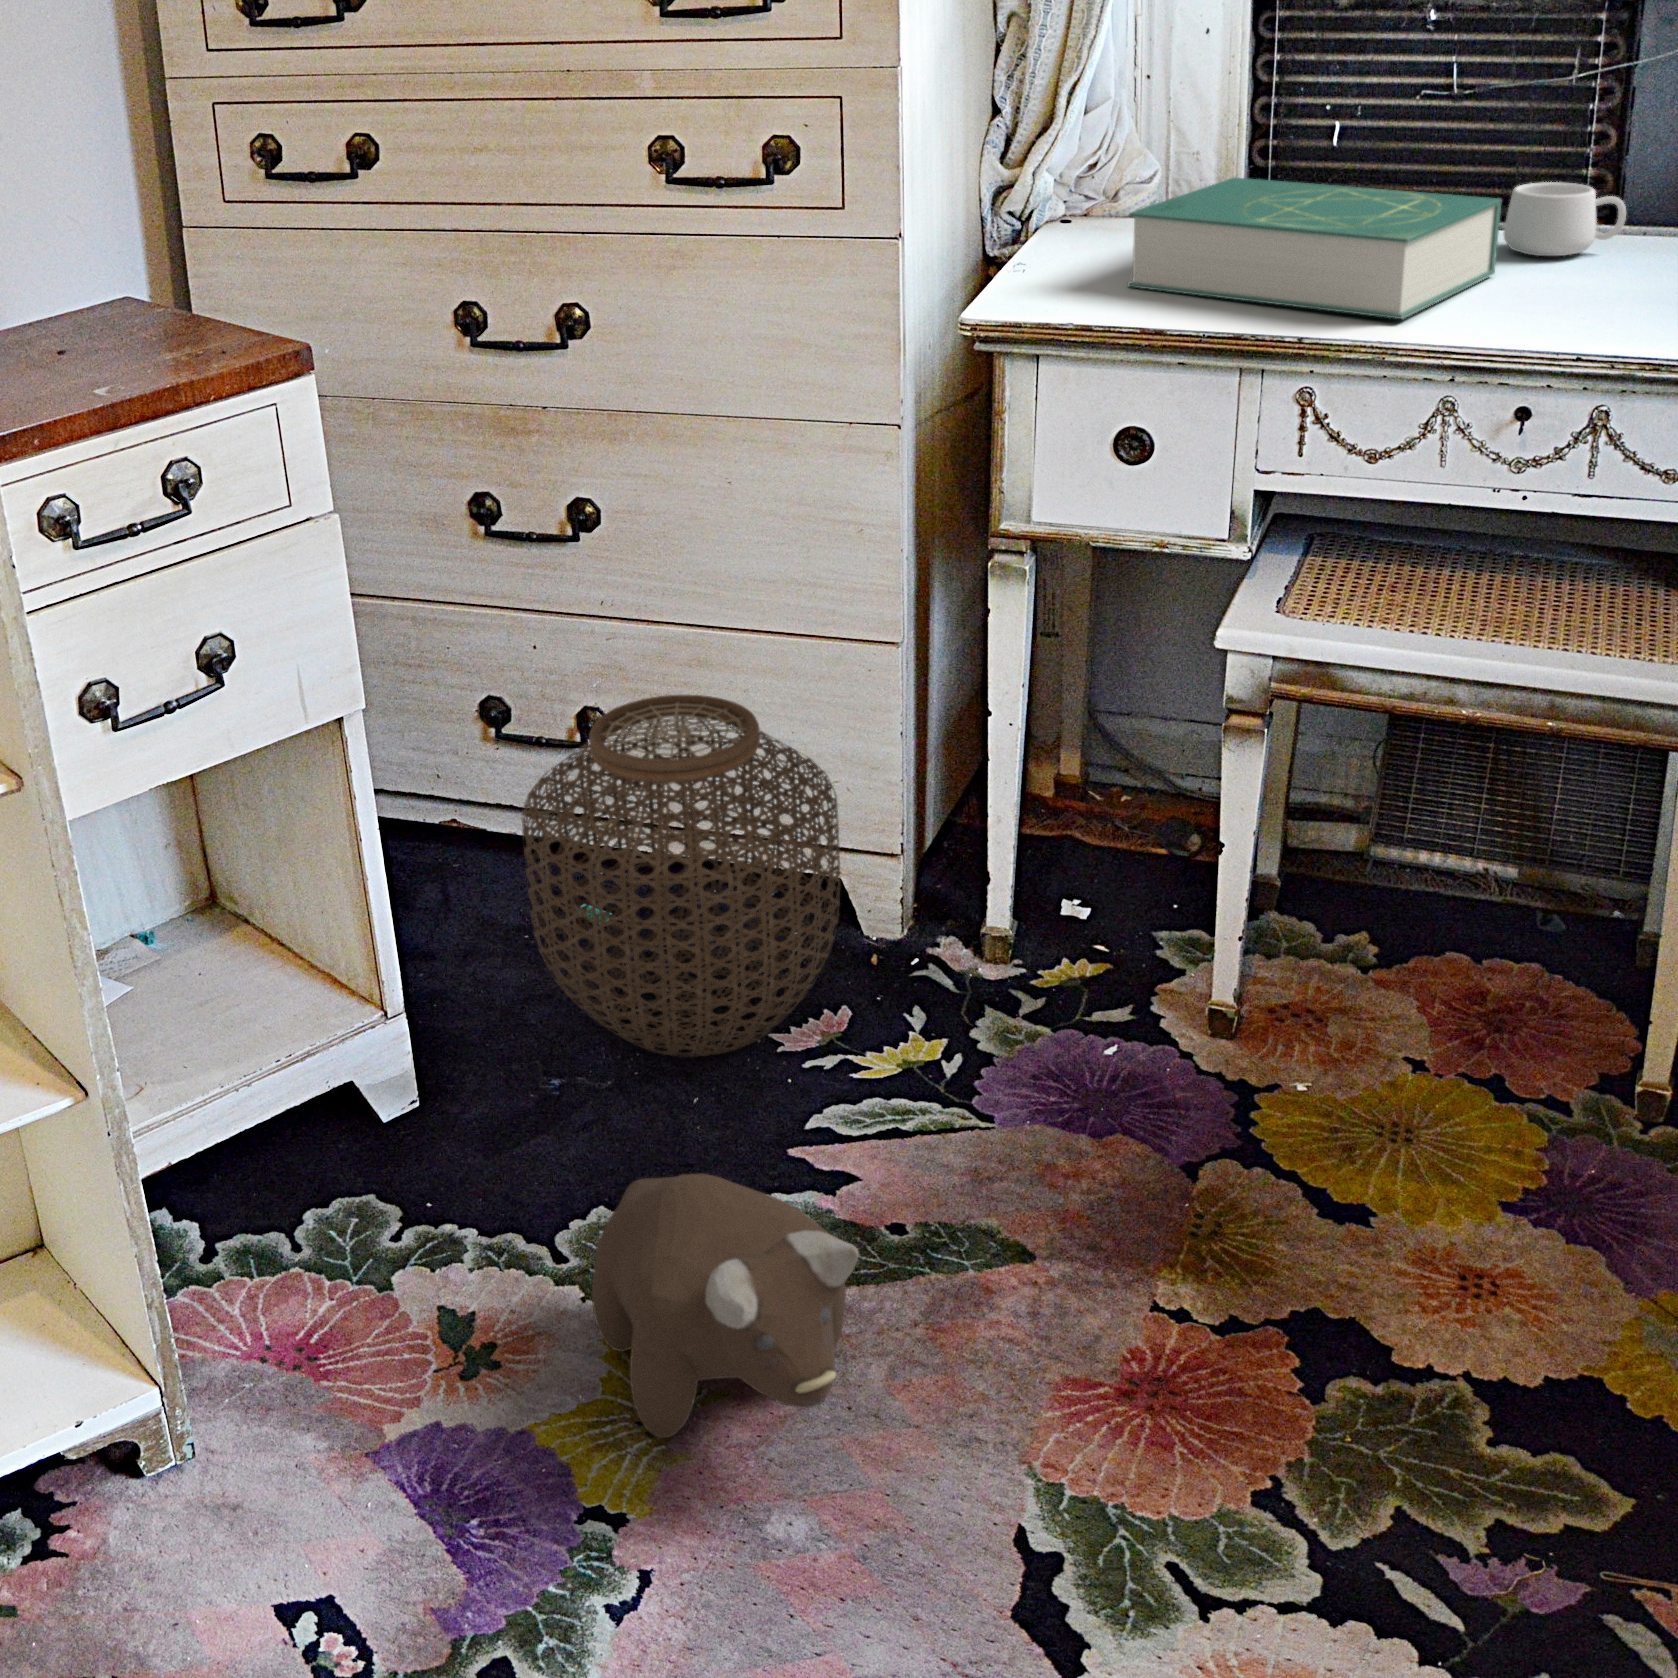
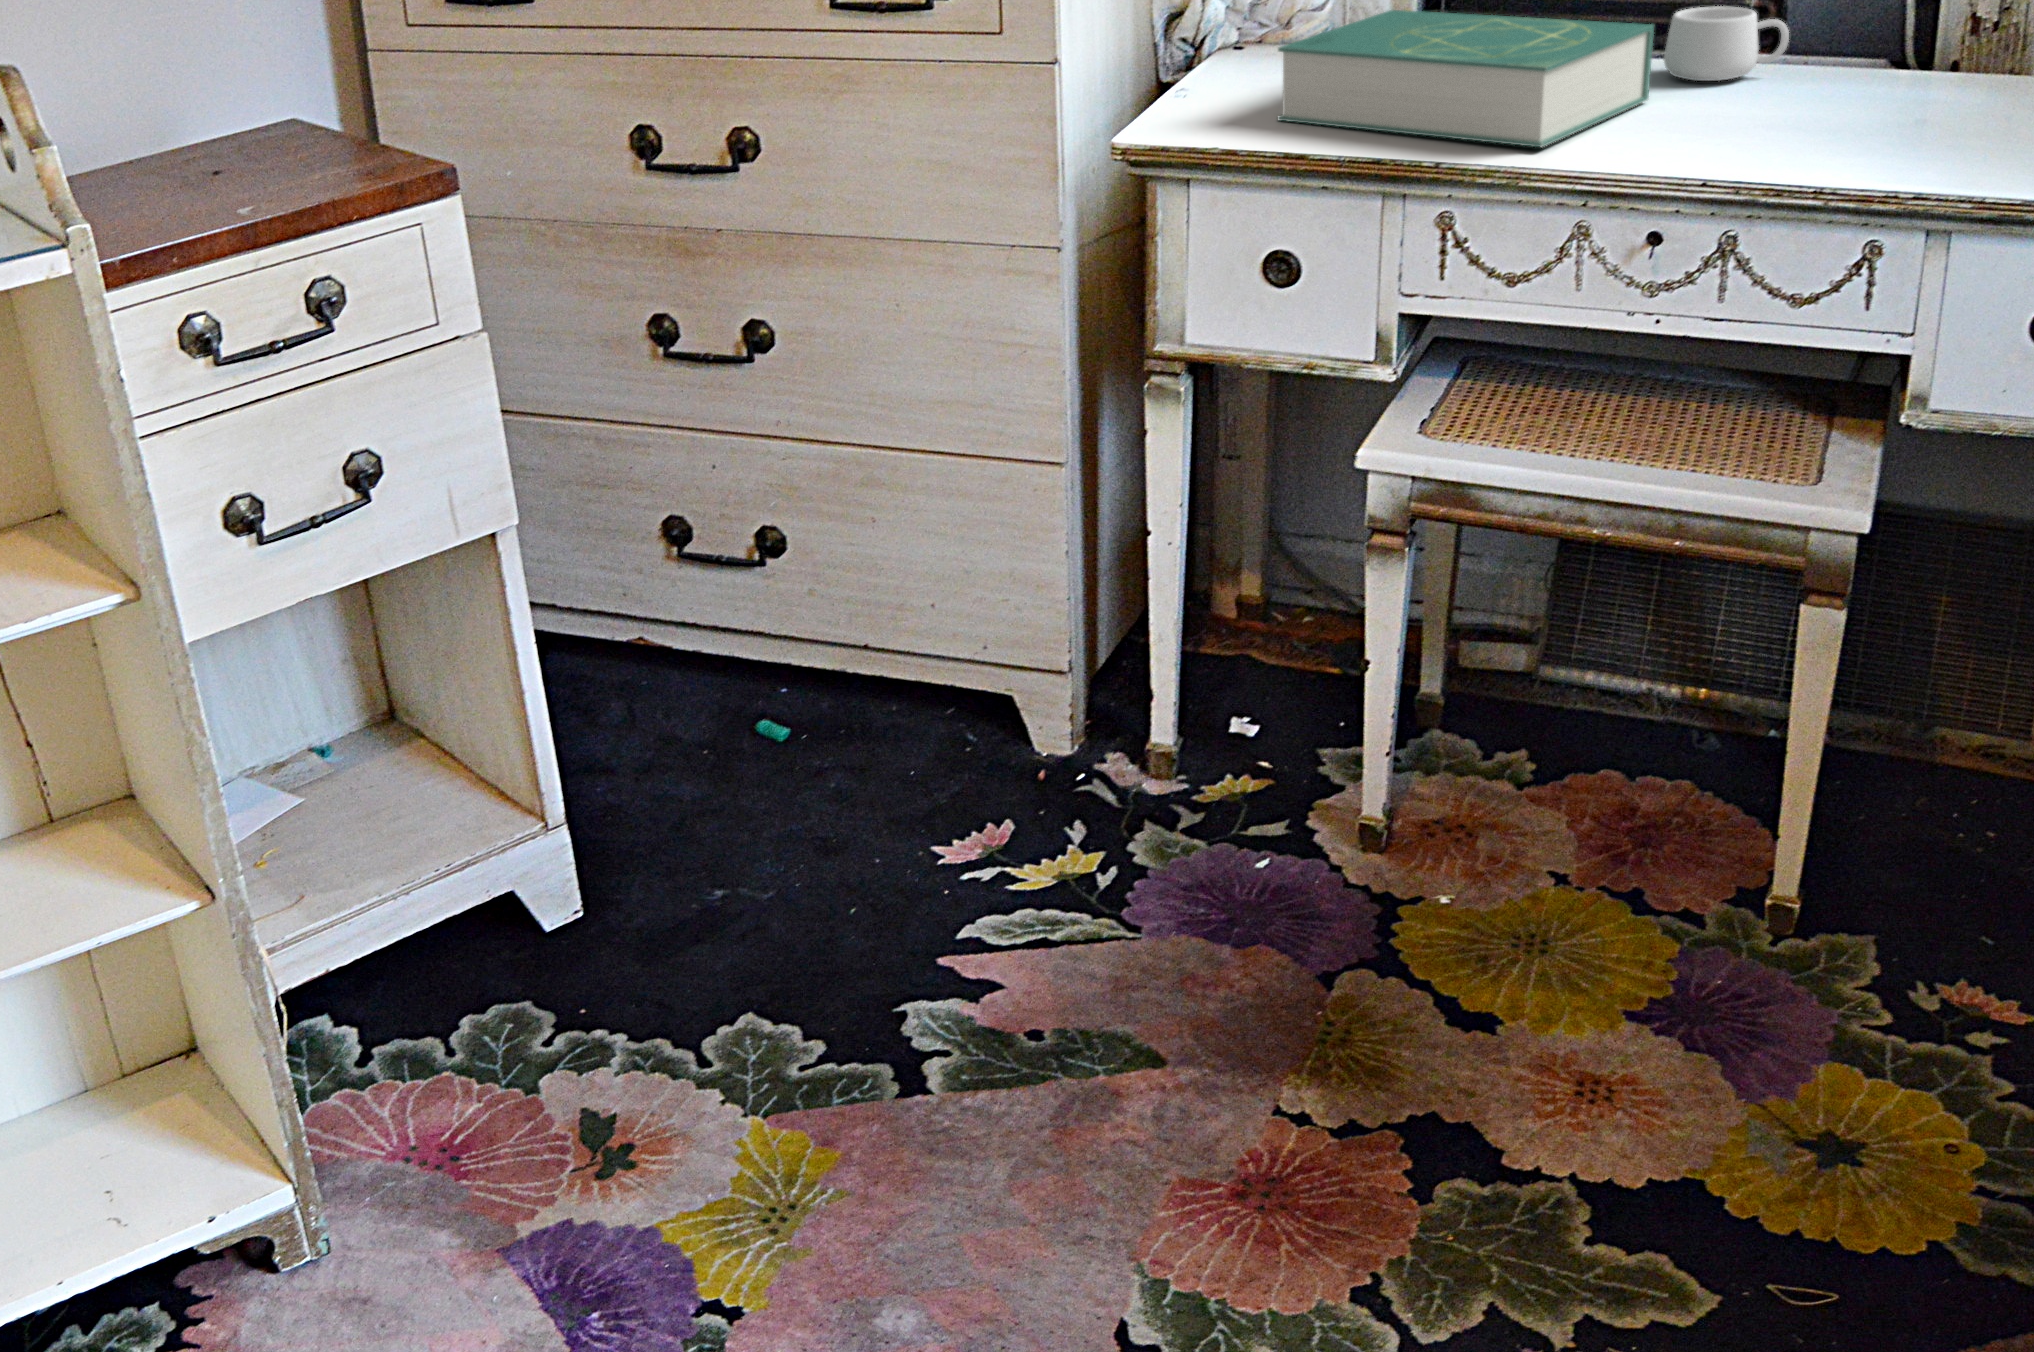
woven basket: present [522,695,840,1057] -> none [695,520,1000,864]
plush toy: present [592,1174,859,1438] -> none [733,972,970,1219]

